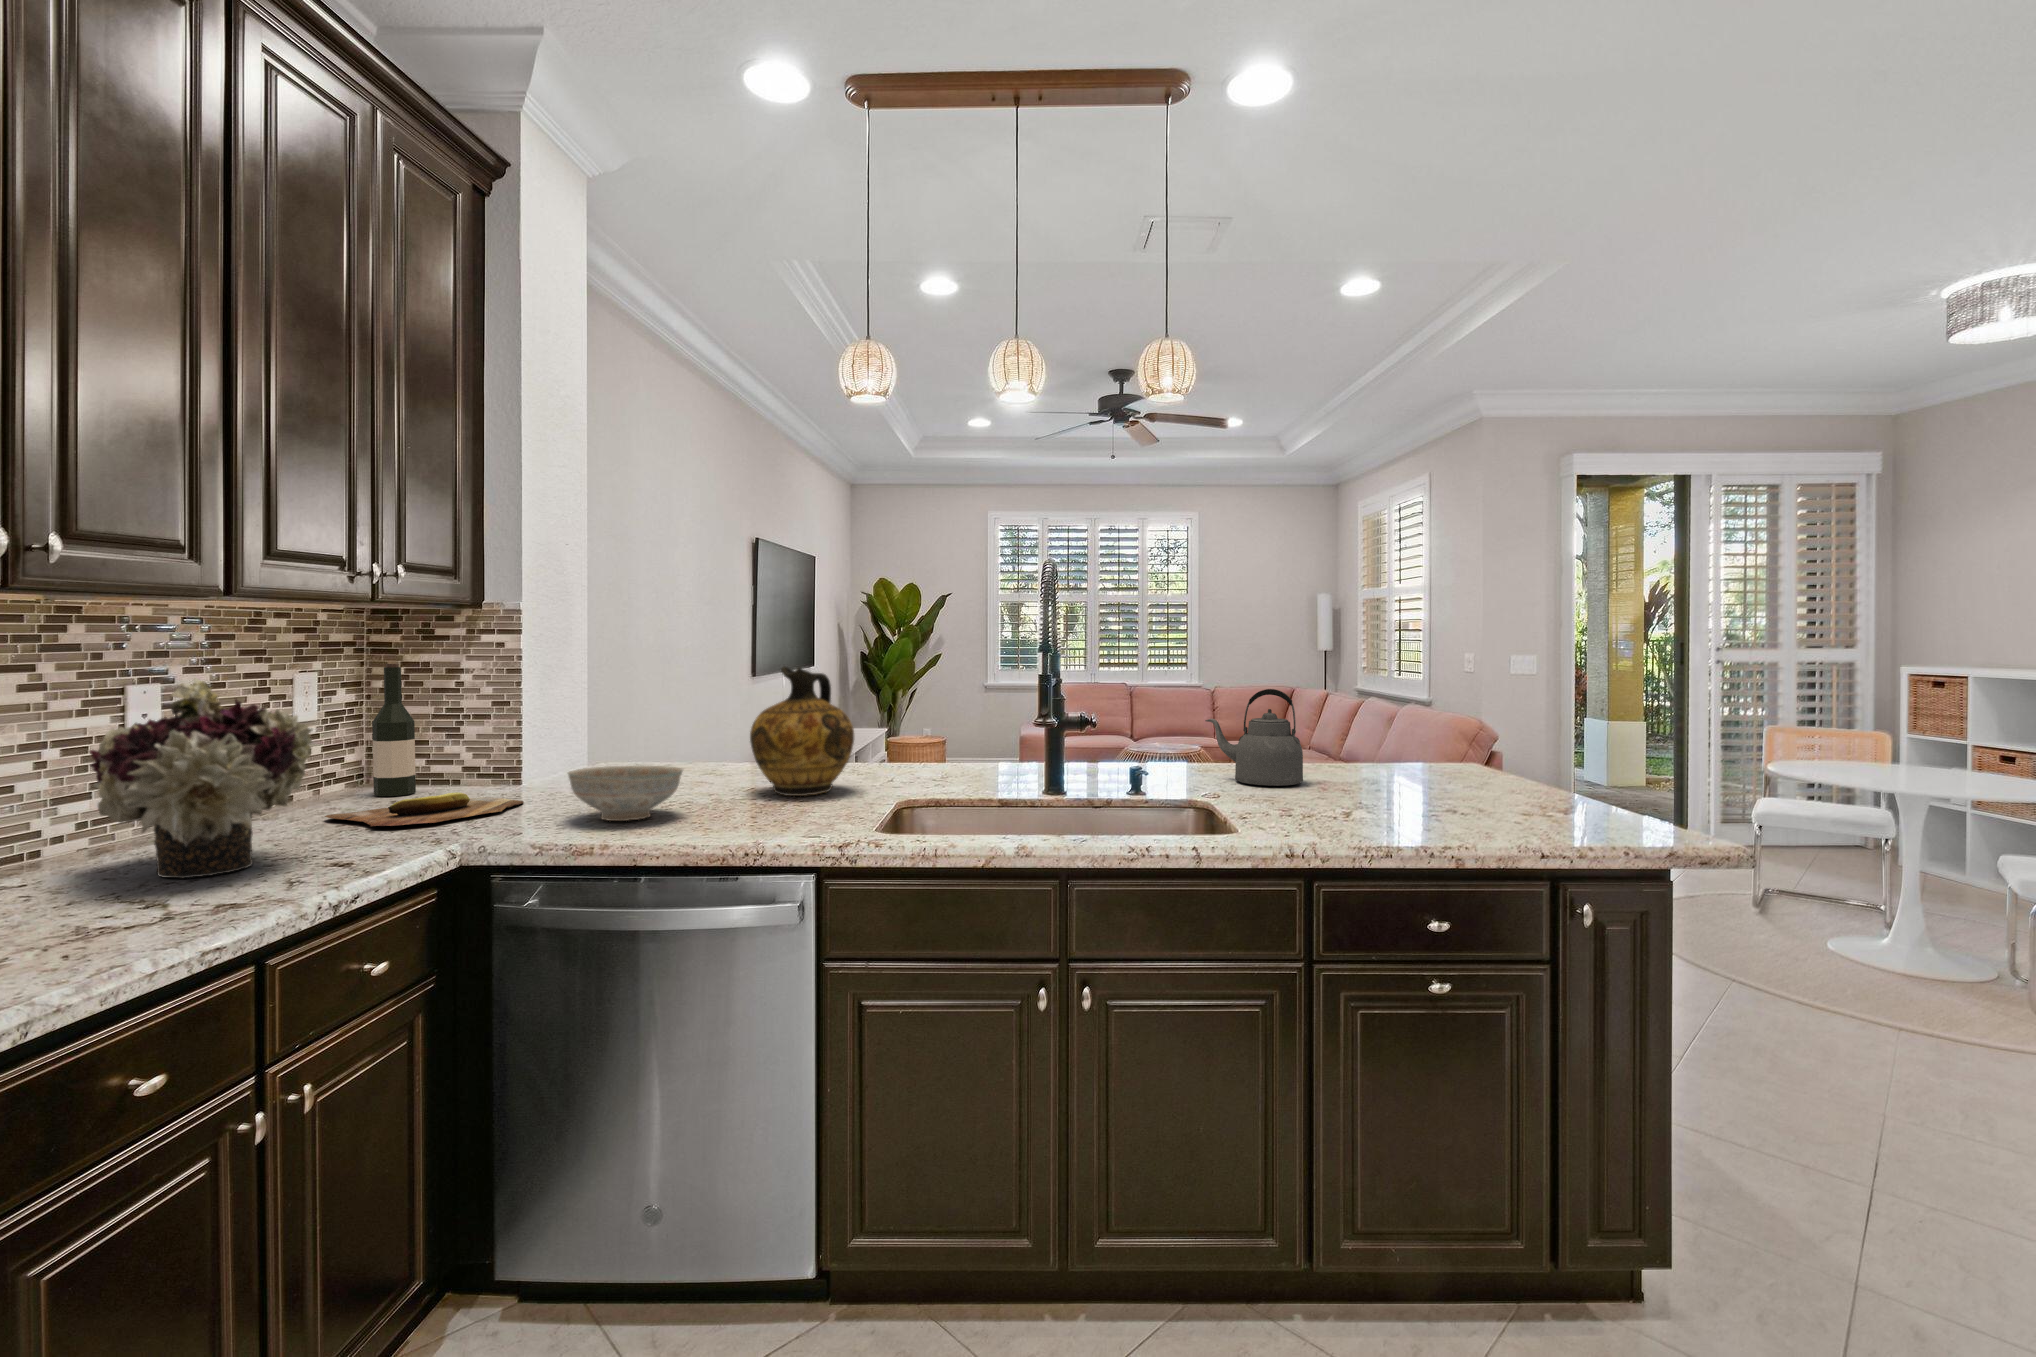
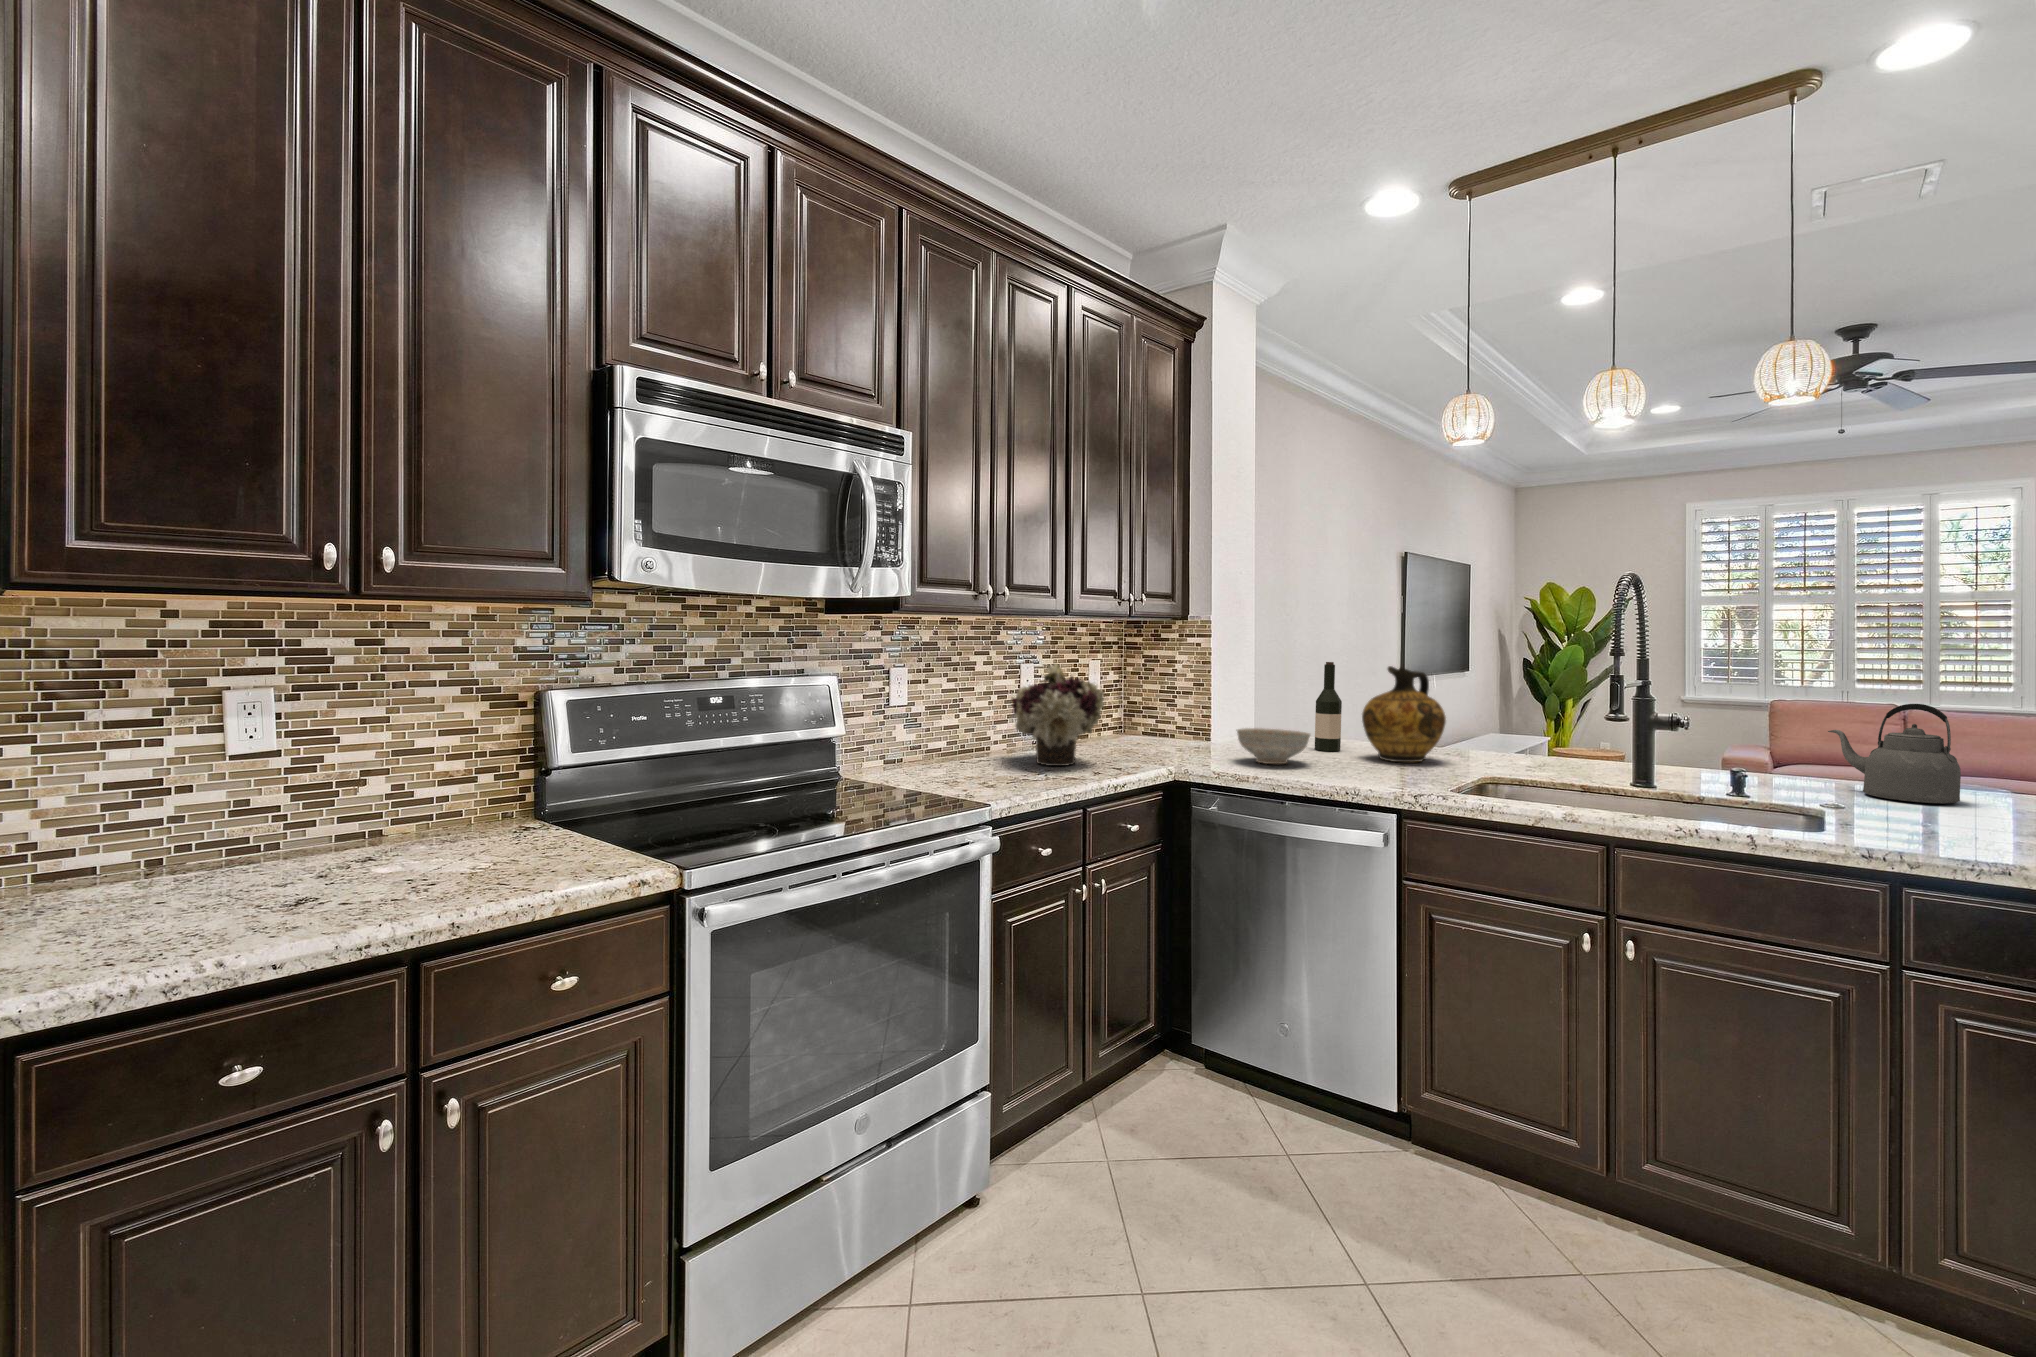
wine bottle: present [372,663,416,796] -> present [1315,662,1342,751]
cutting board: present [325,792,524,826] -> none [1104,737,1210,753]

